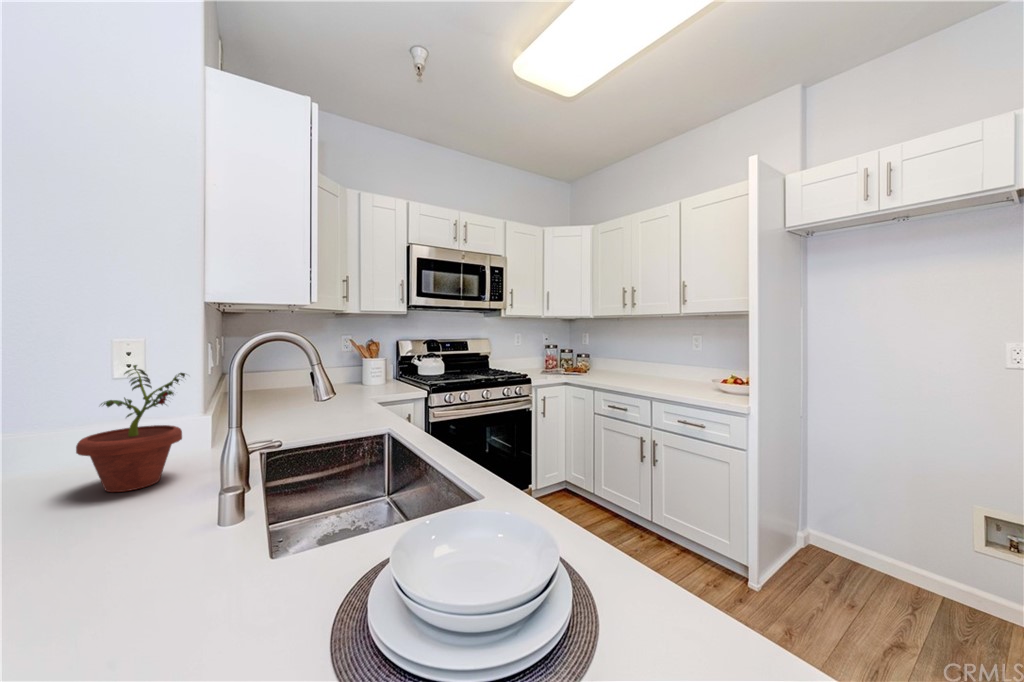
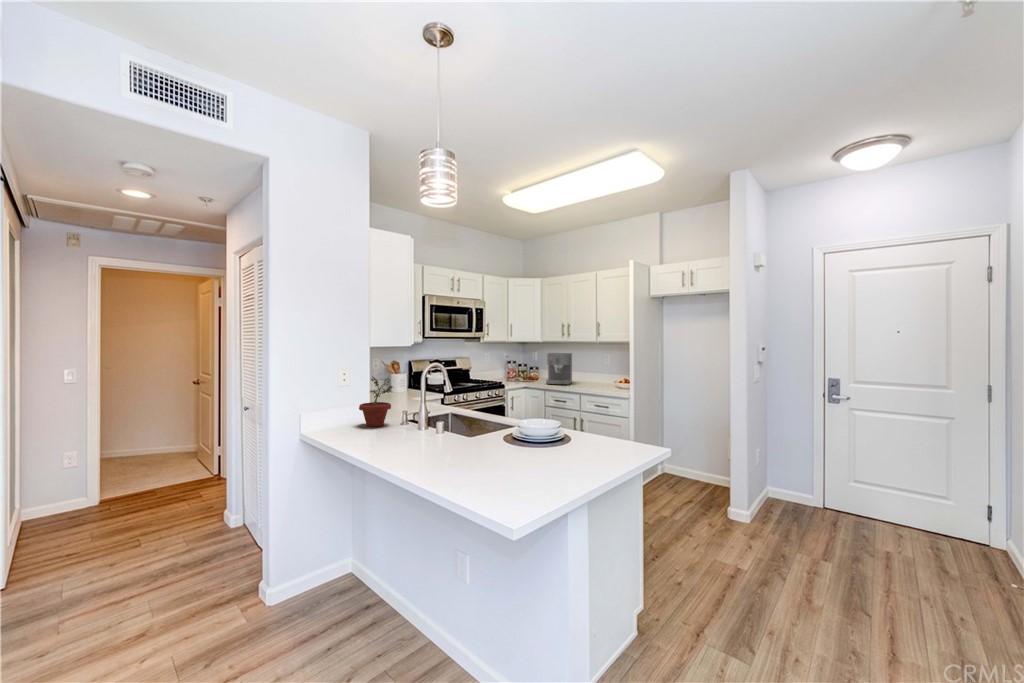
coffee maker: none [597,332,638,381] -> present [546,353,572,385]

